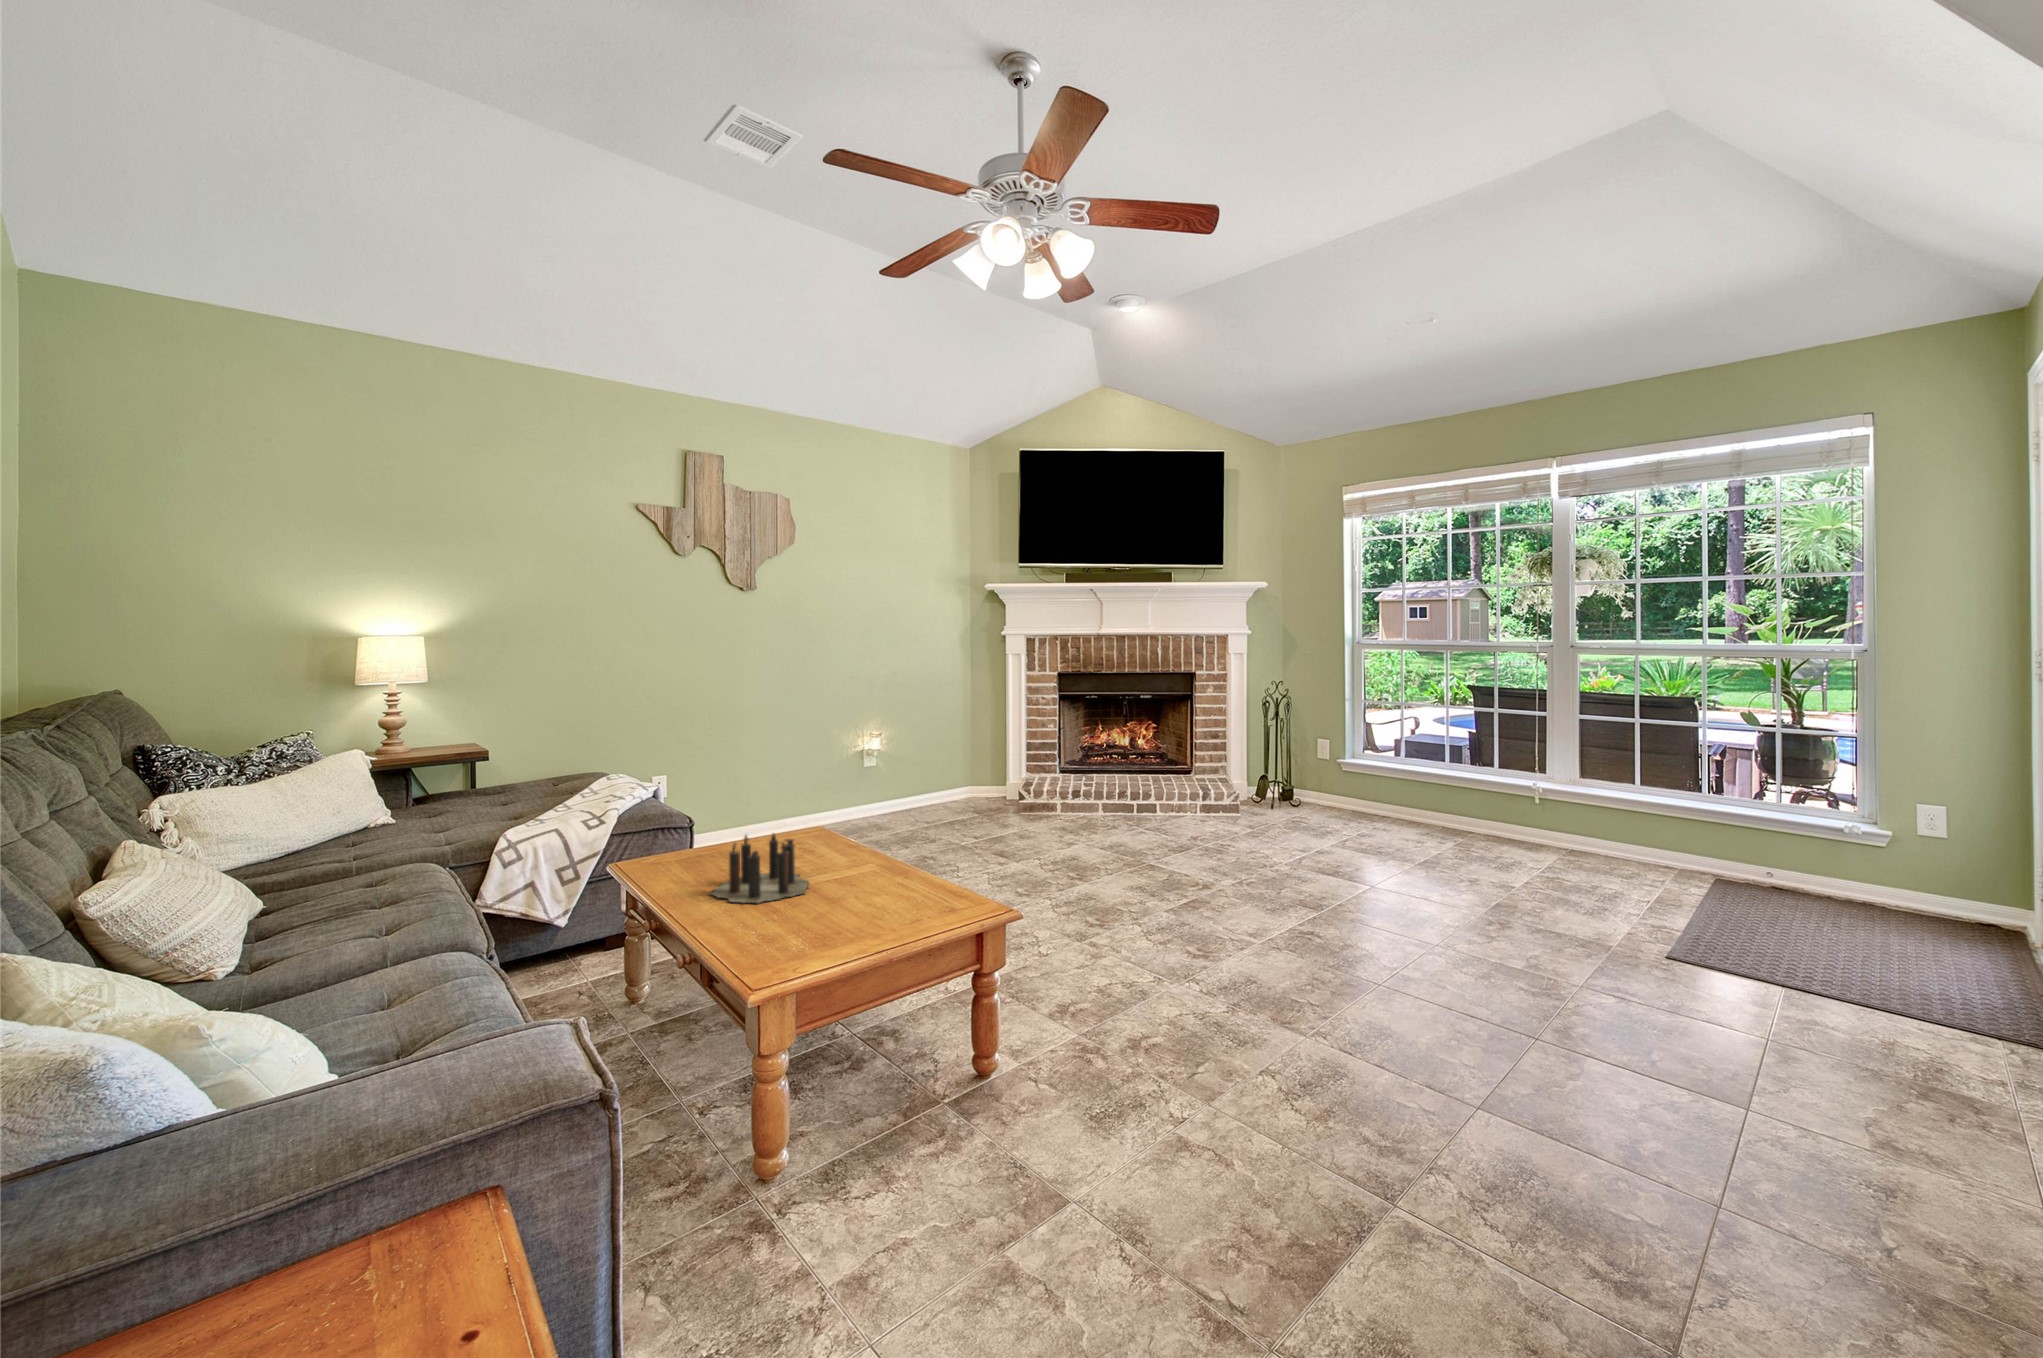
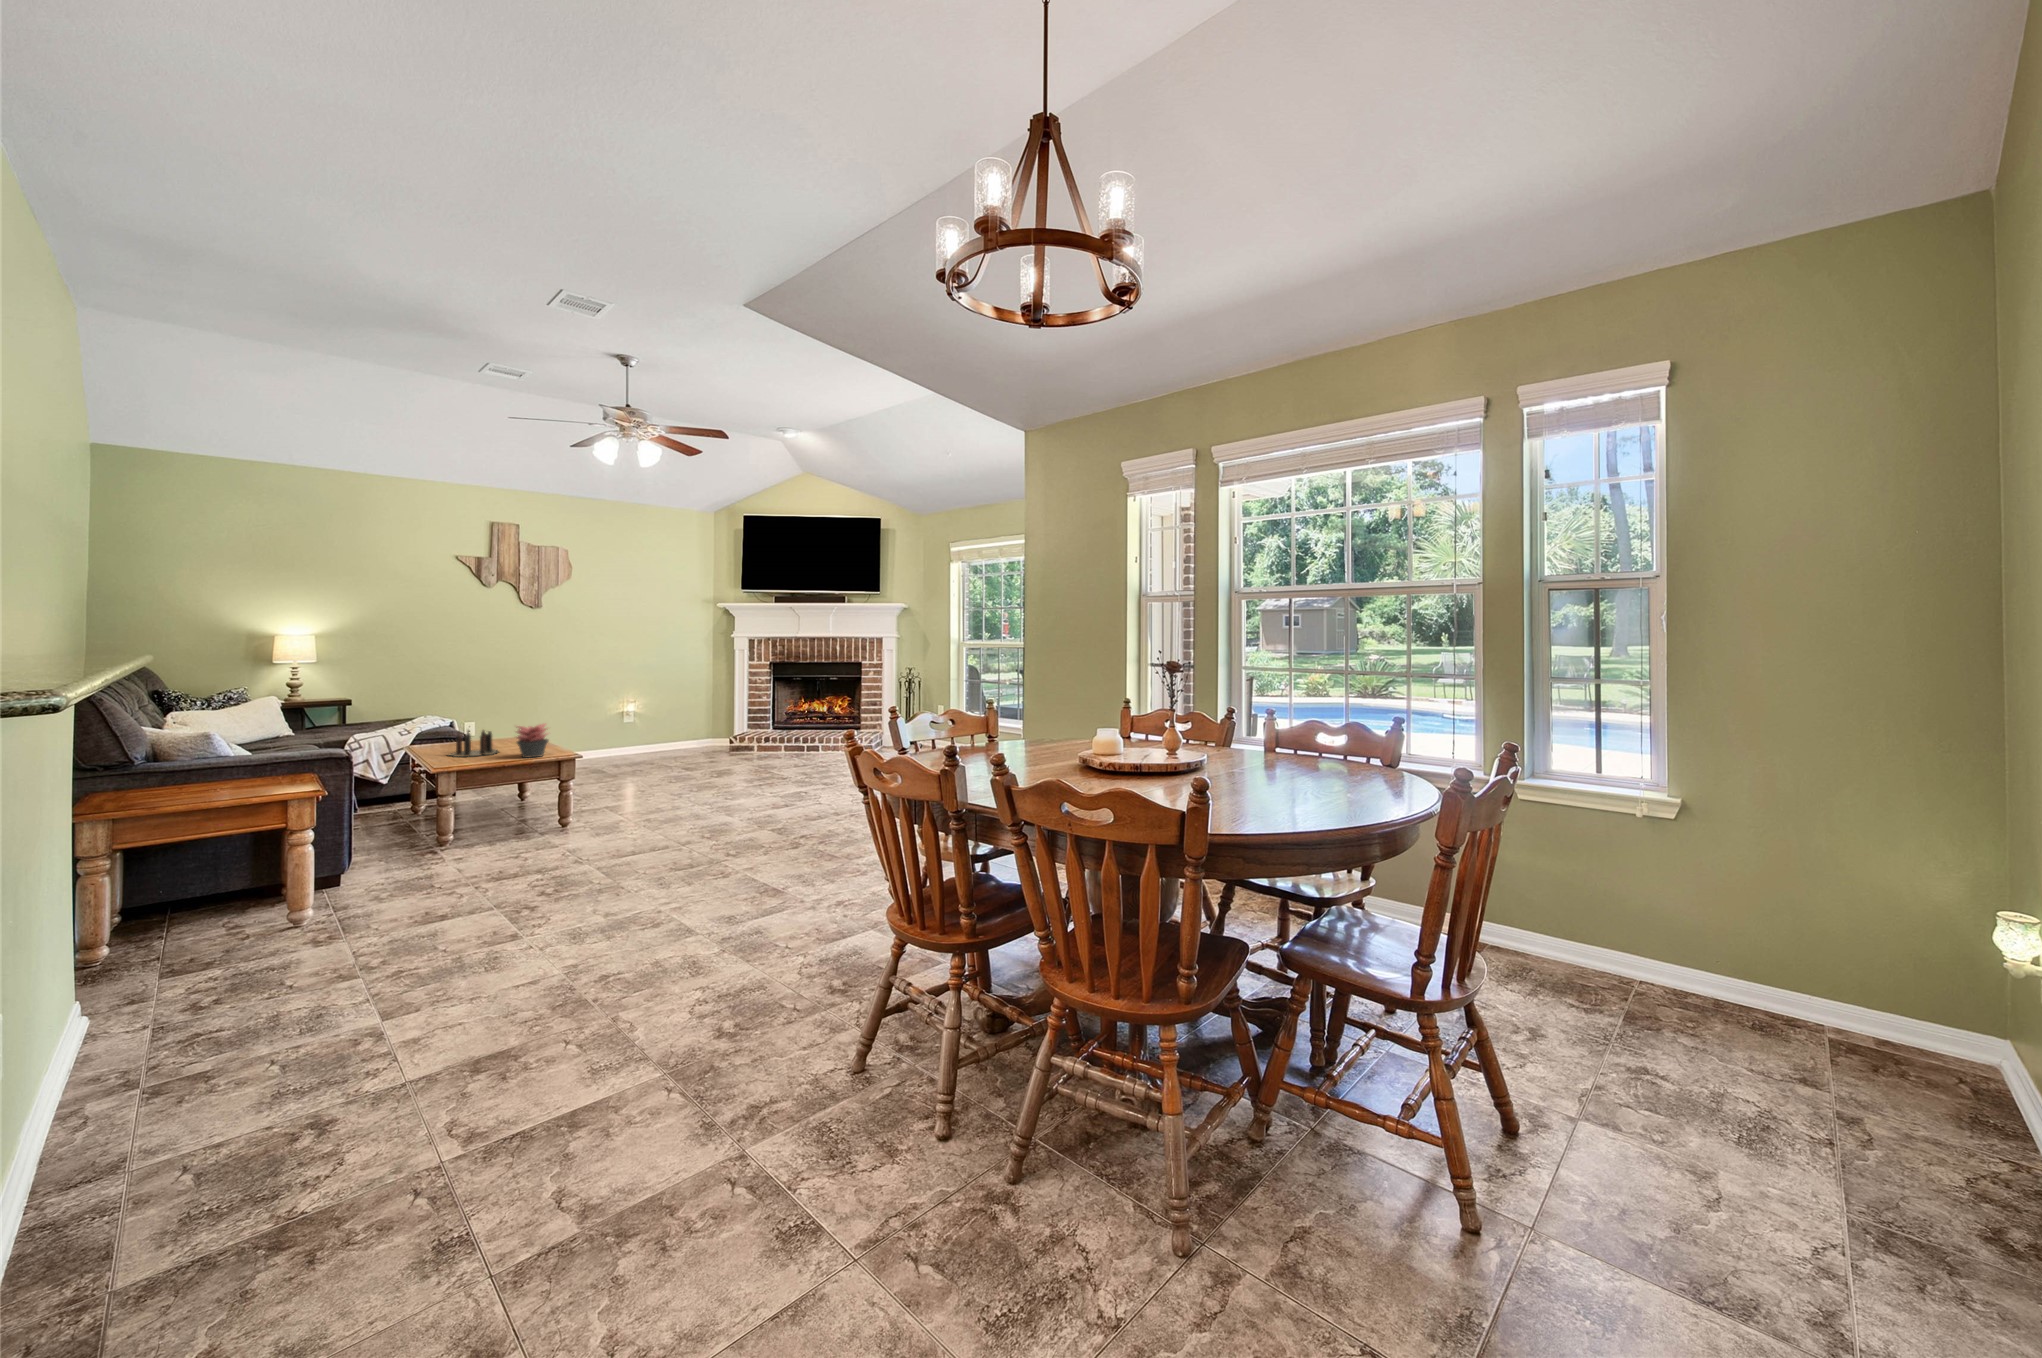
succulent plant: none [859,824,930,907] -> present [517,724,549,758]

